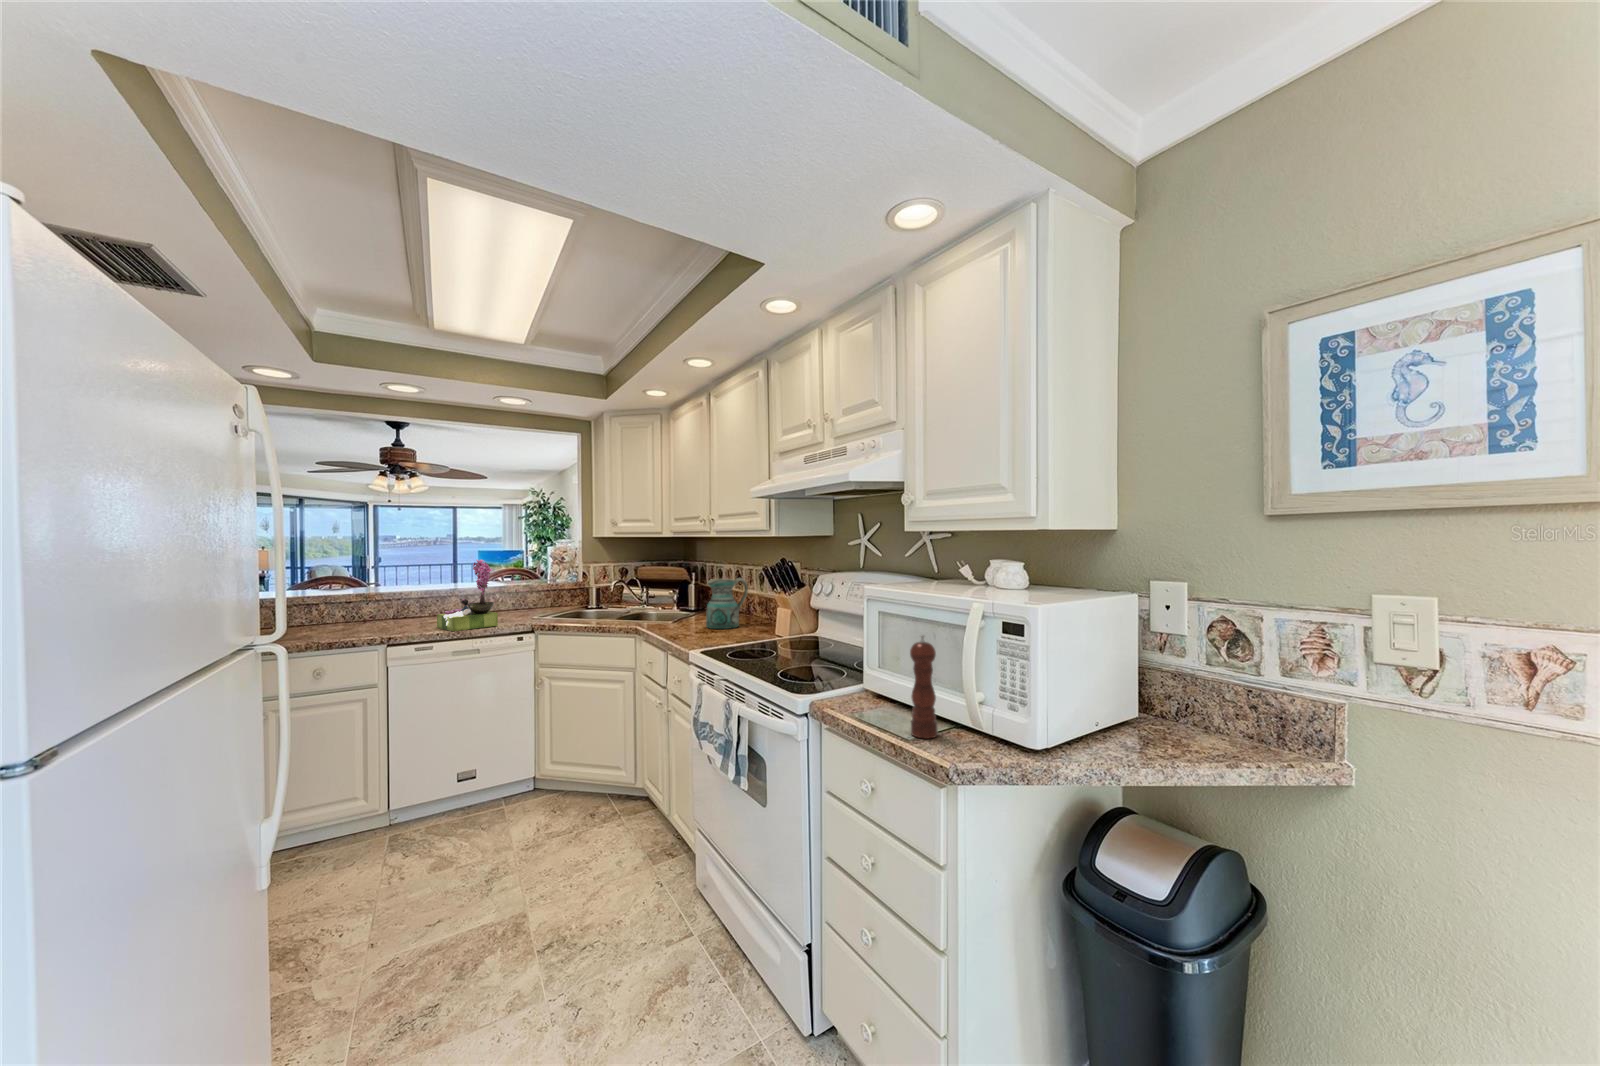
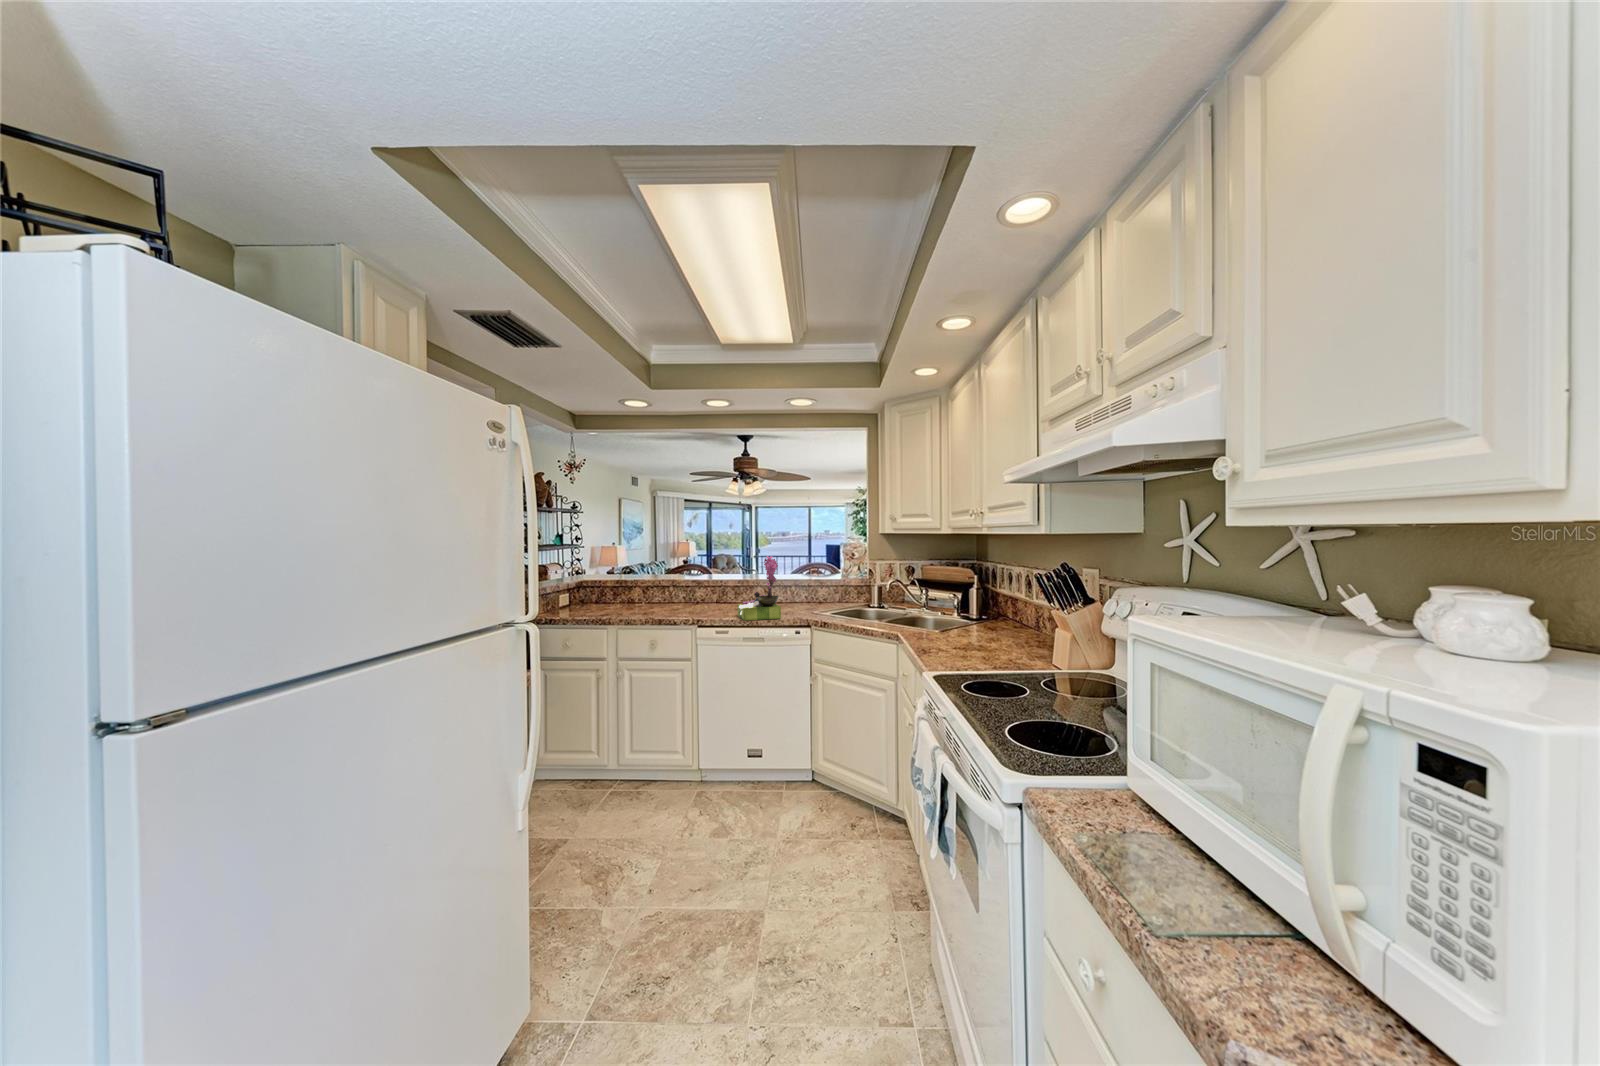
ceramic pitcher: present [706,578,748,629] -> none [975,584,1030,647]
pepper mill: present [910,635,938,738] -> none [1173,733,1241,950]

